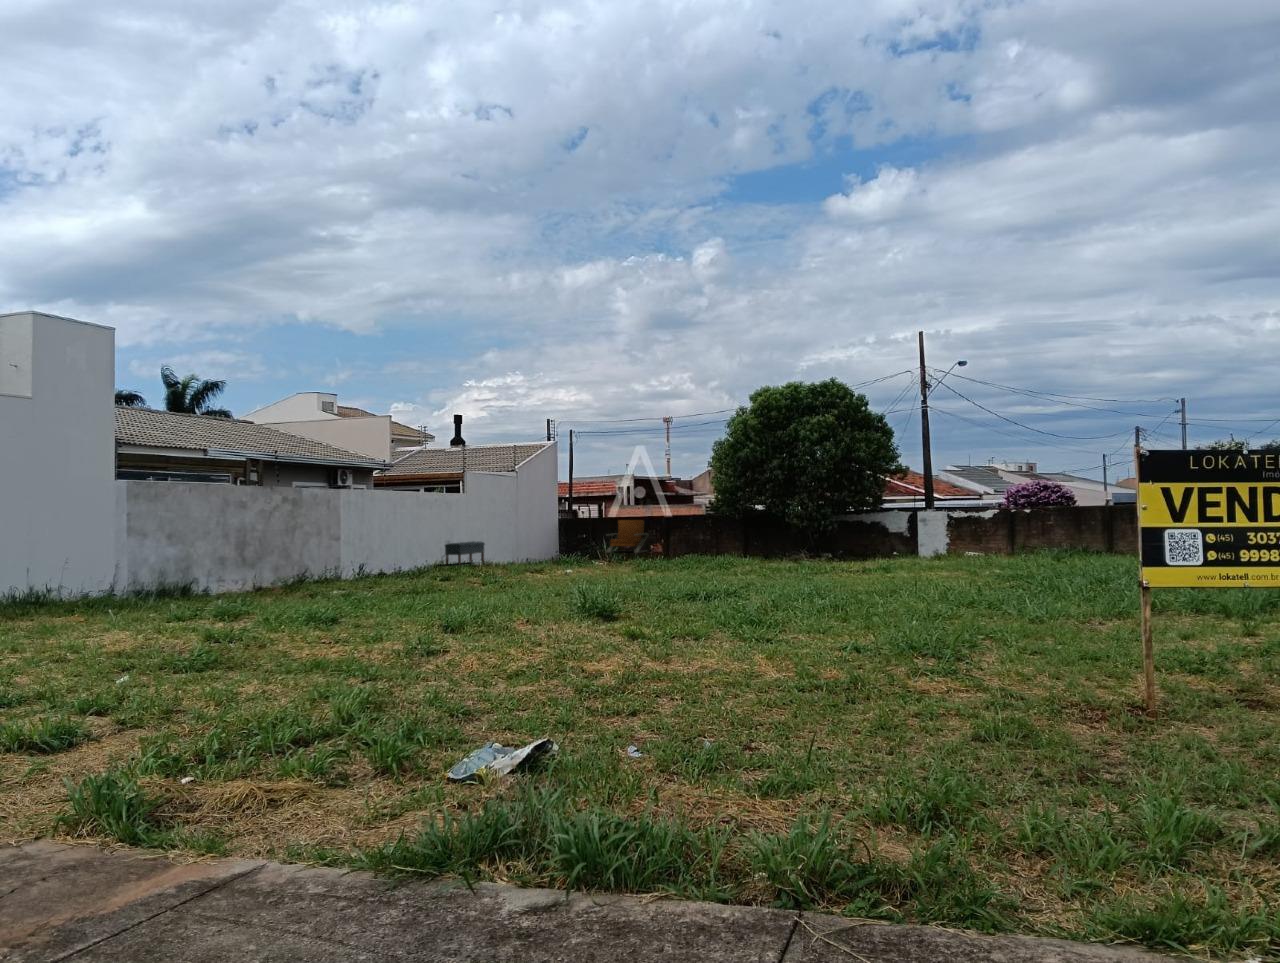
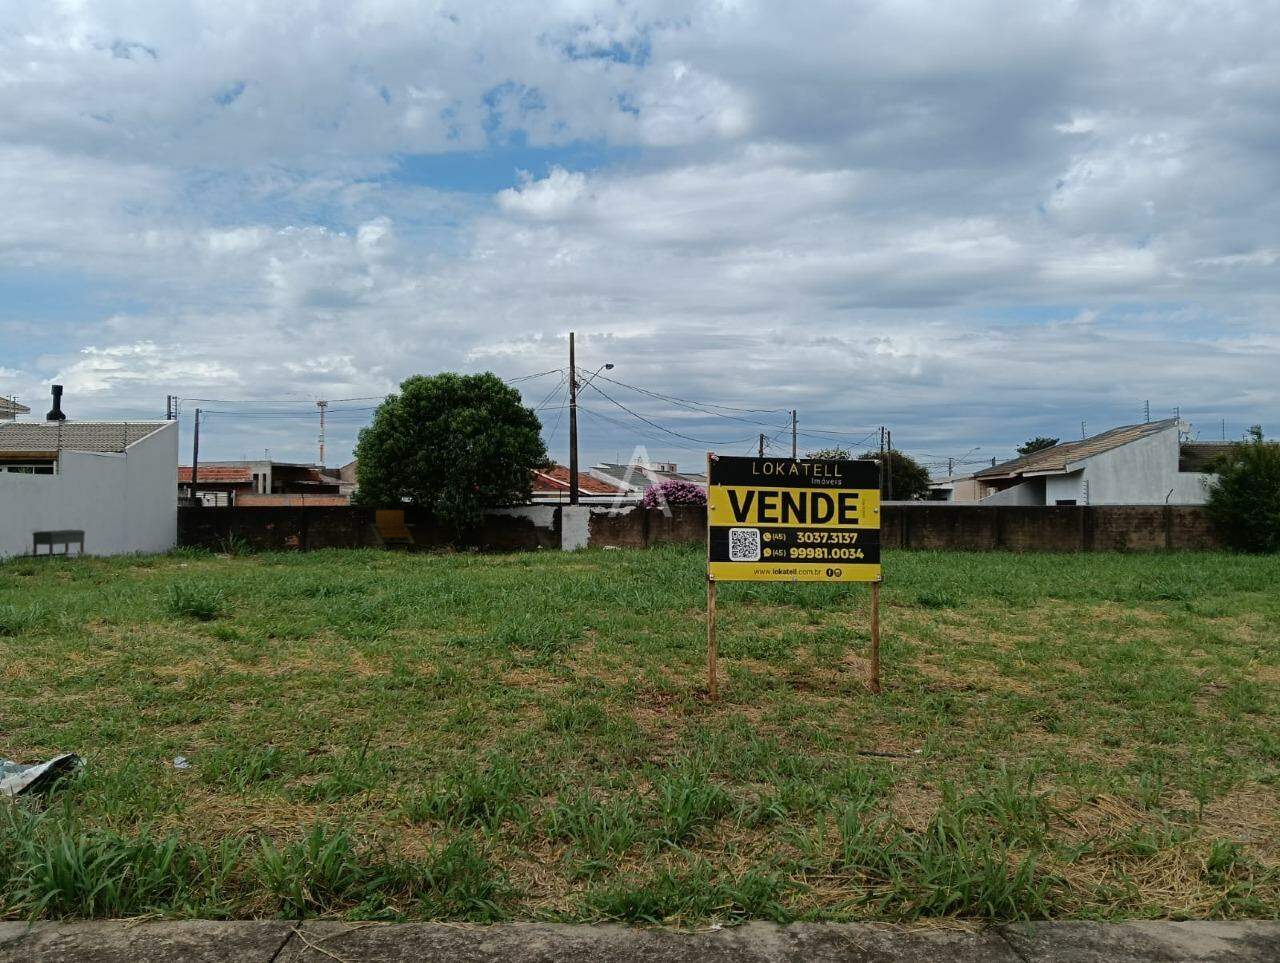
lounge chair: present [607,520,649,553] -> present [370,510,414,544]

